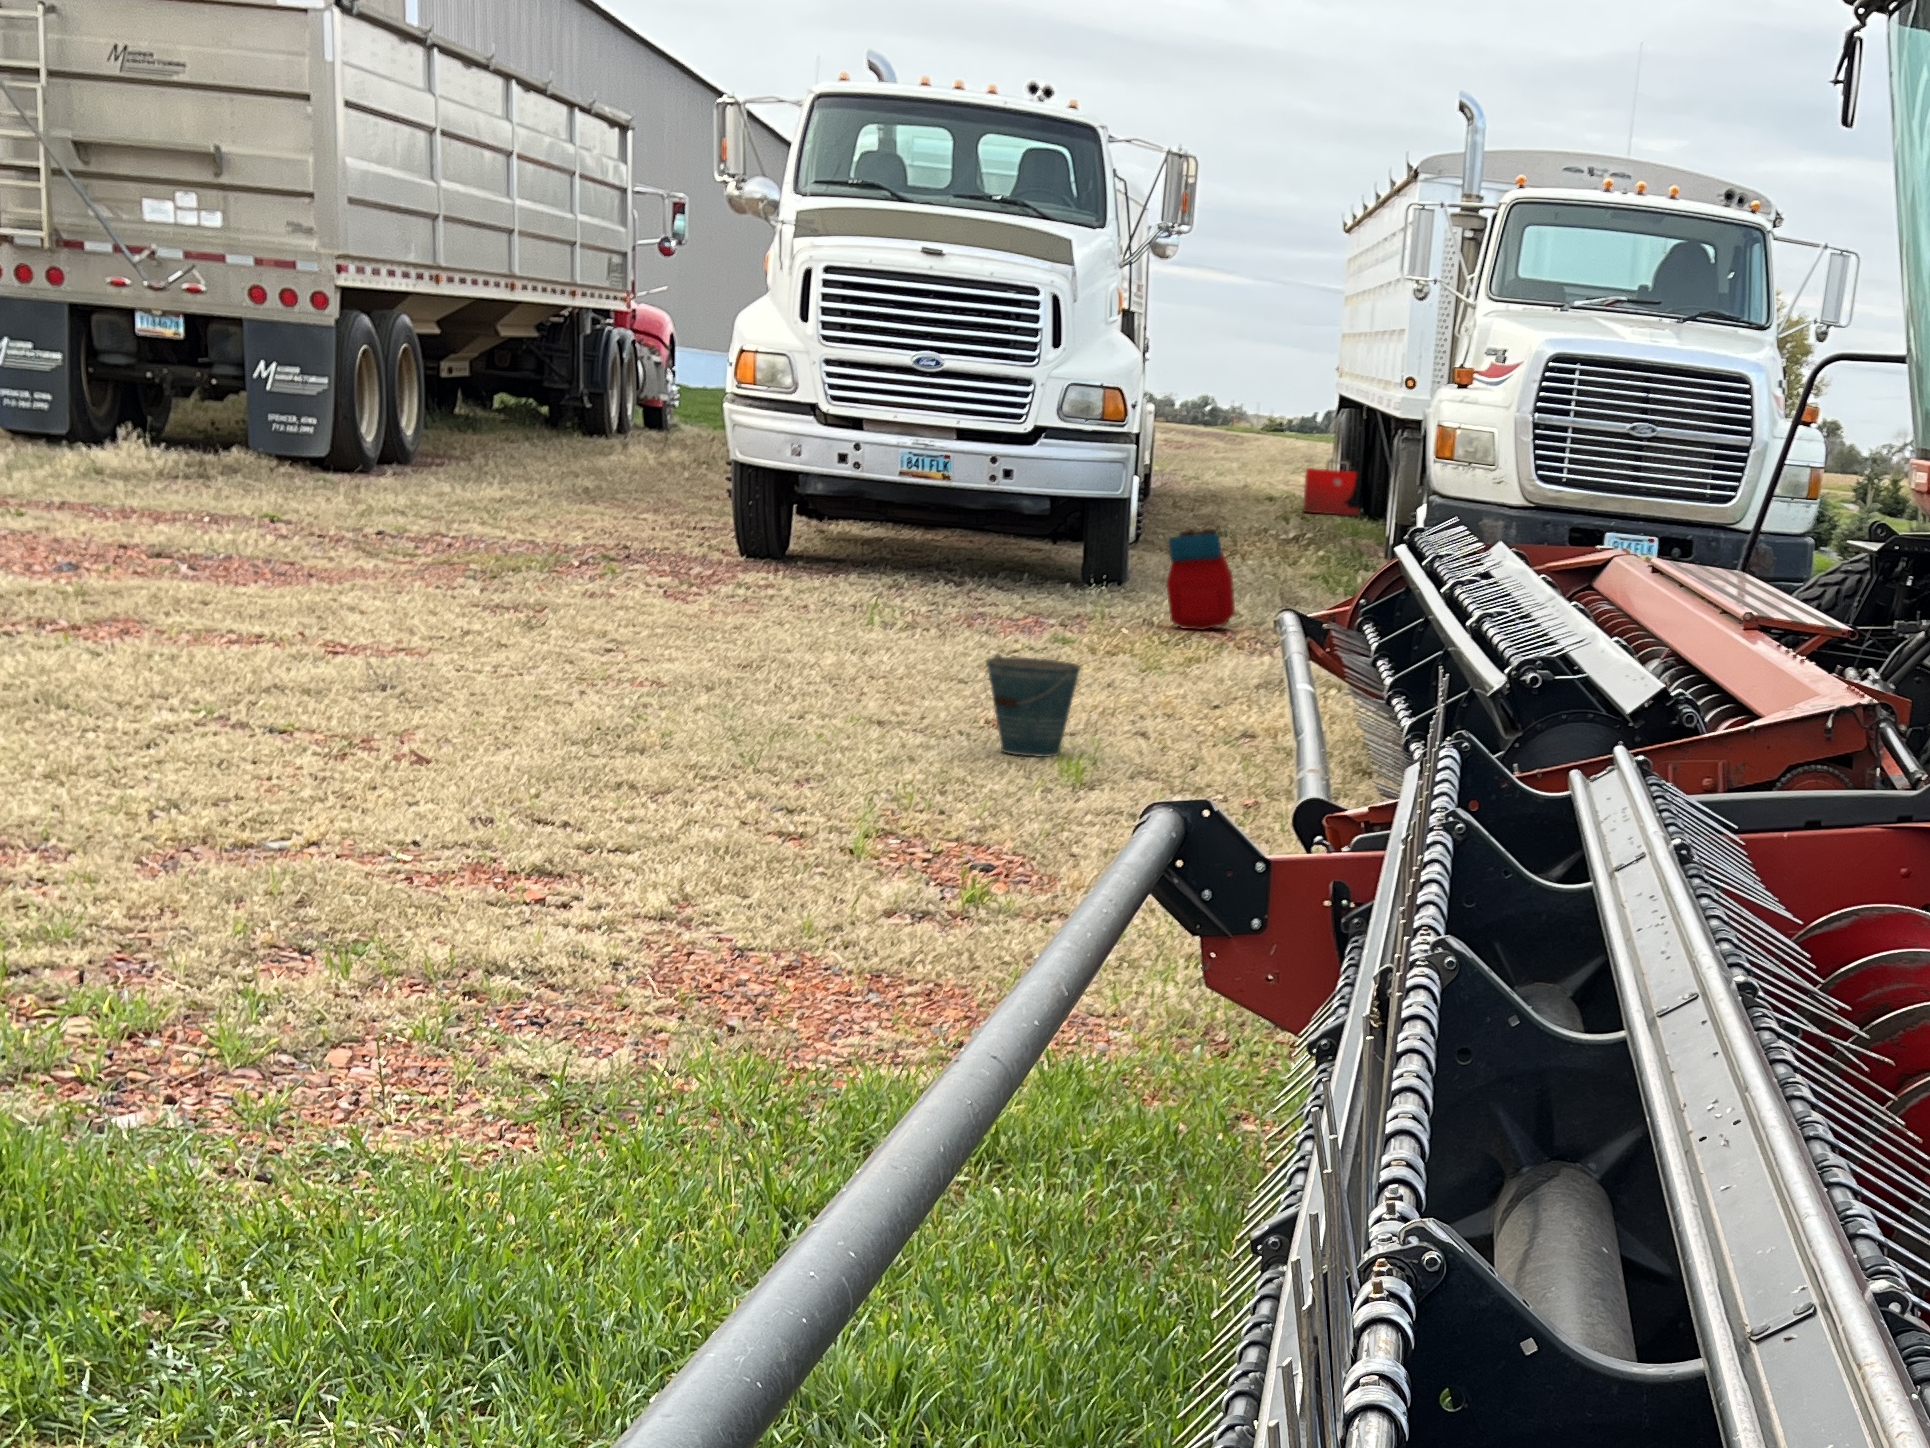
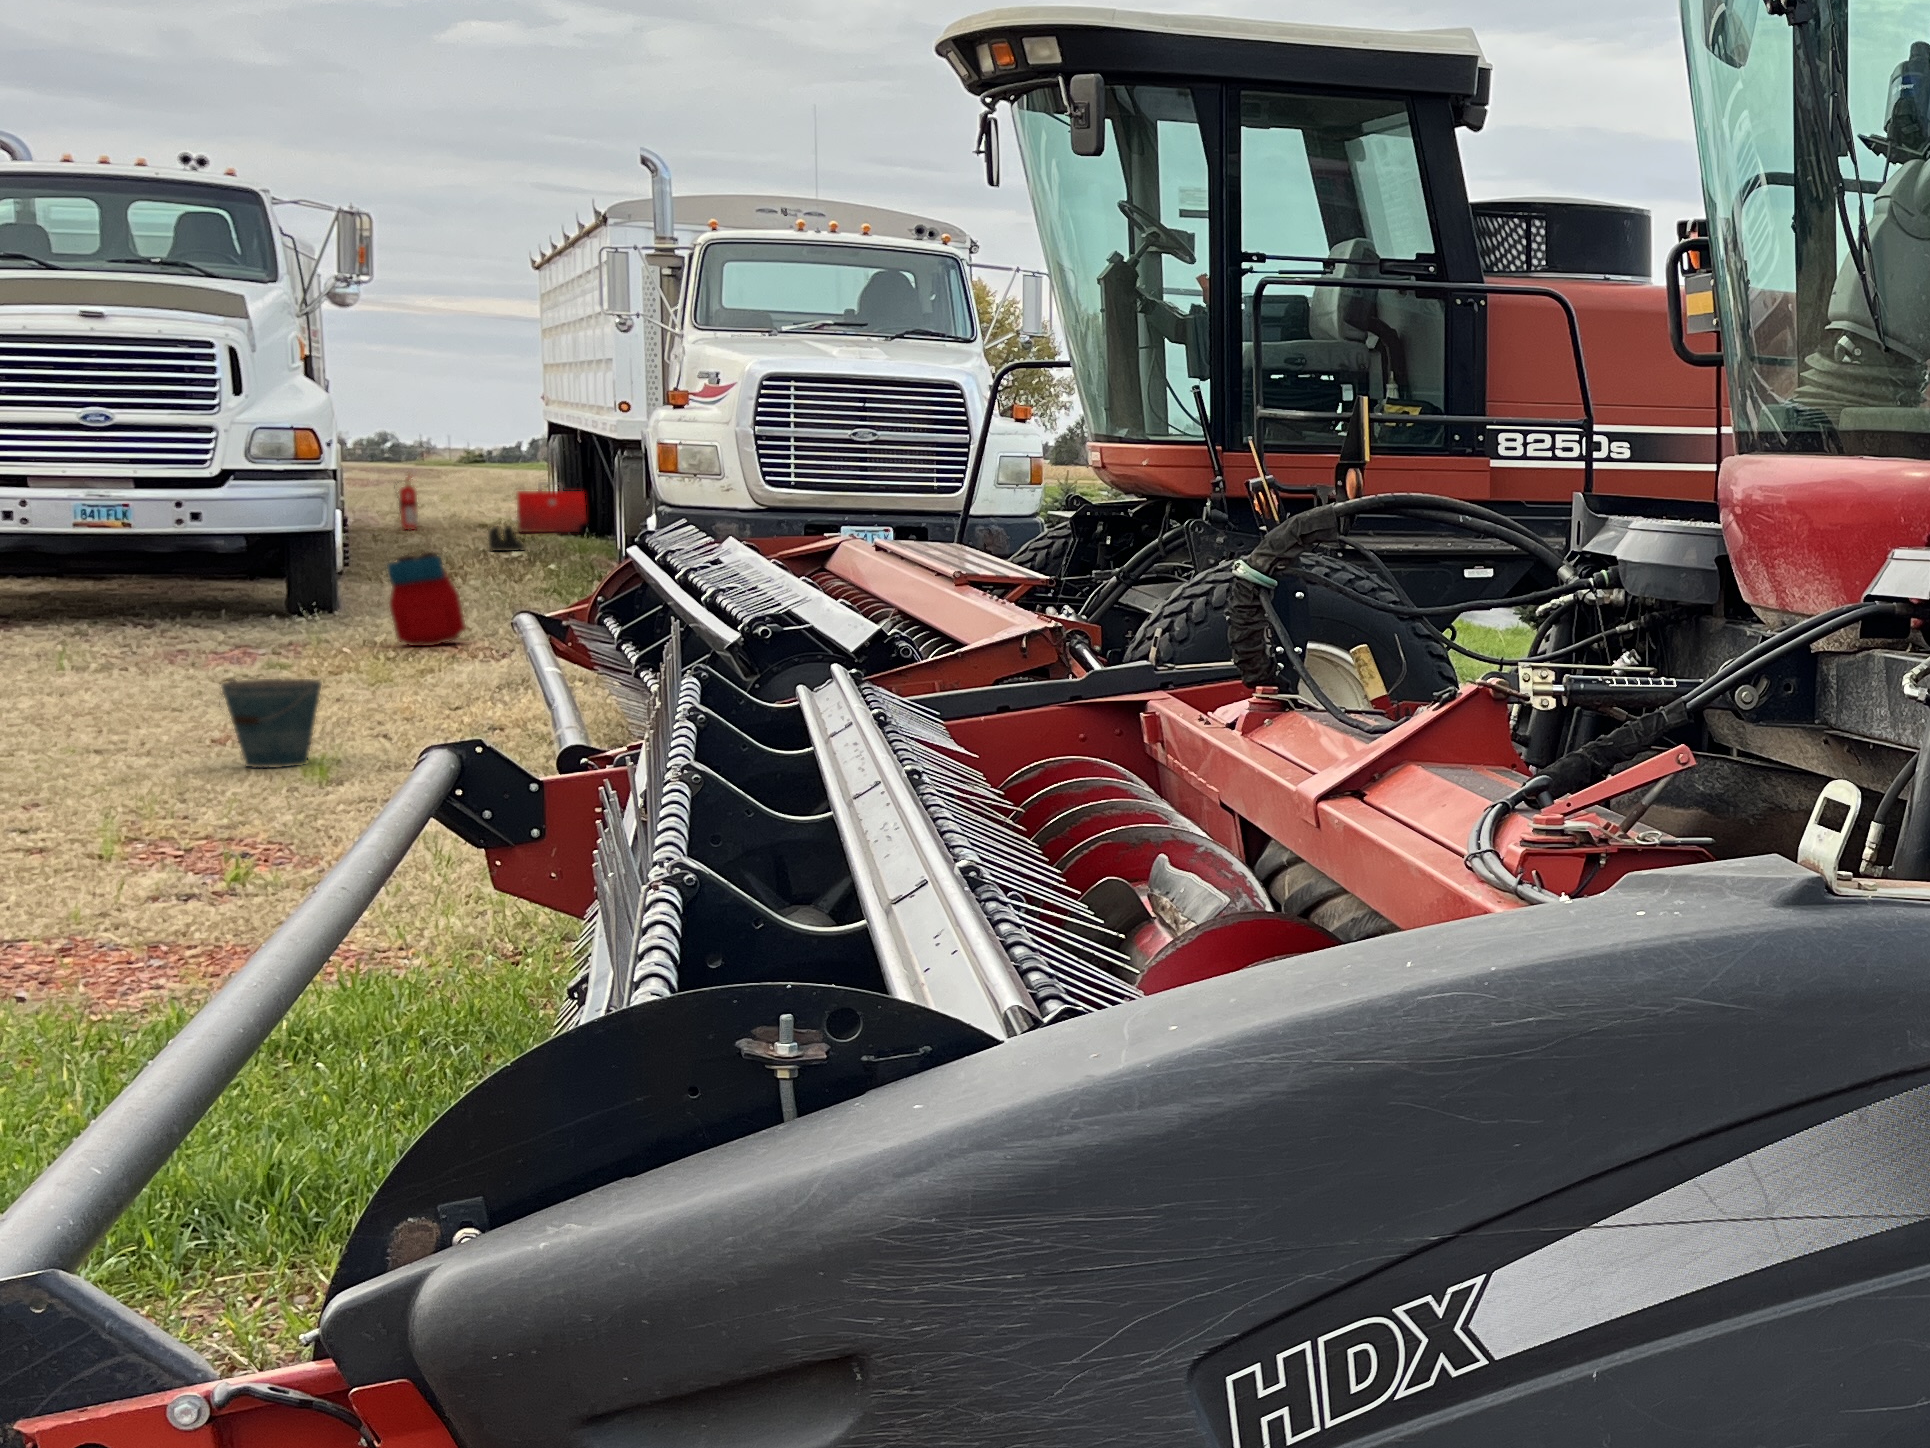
fire extinguisher: none [1194,439,1219,501] -> present [396,475,418,529]
boots: none [1273,504,1306,532] -> present [488,526,524,551]

